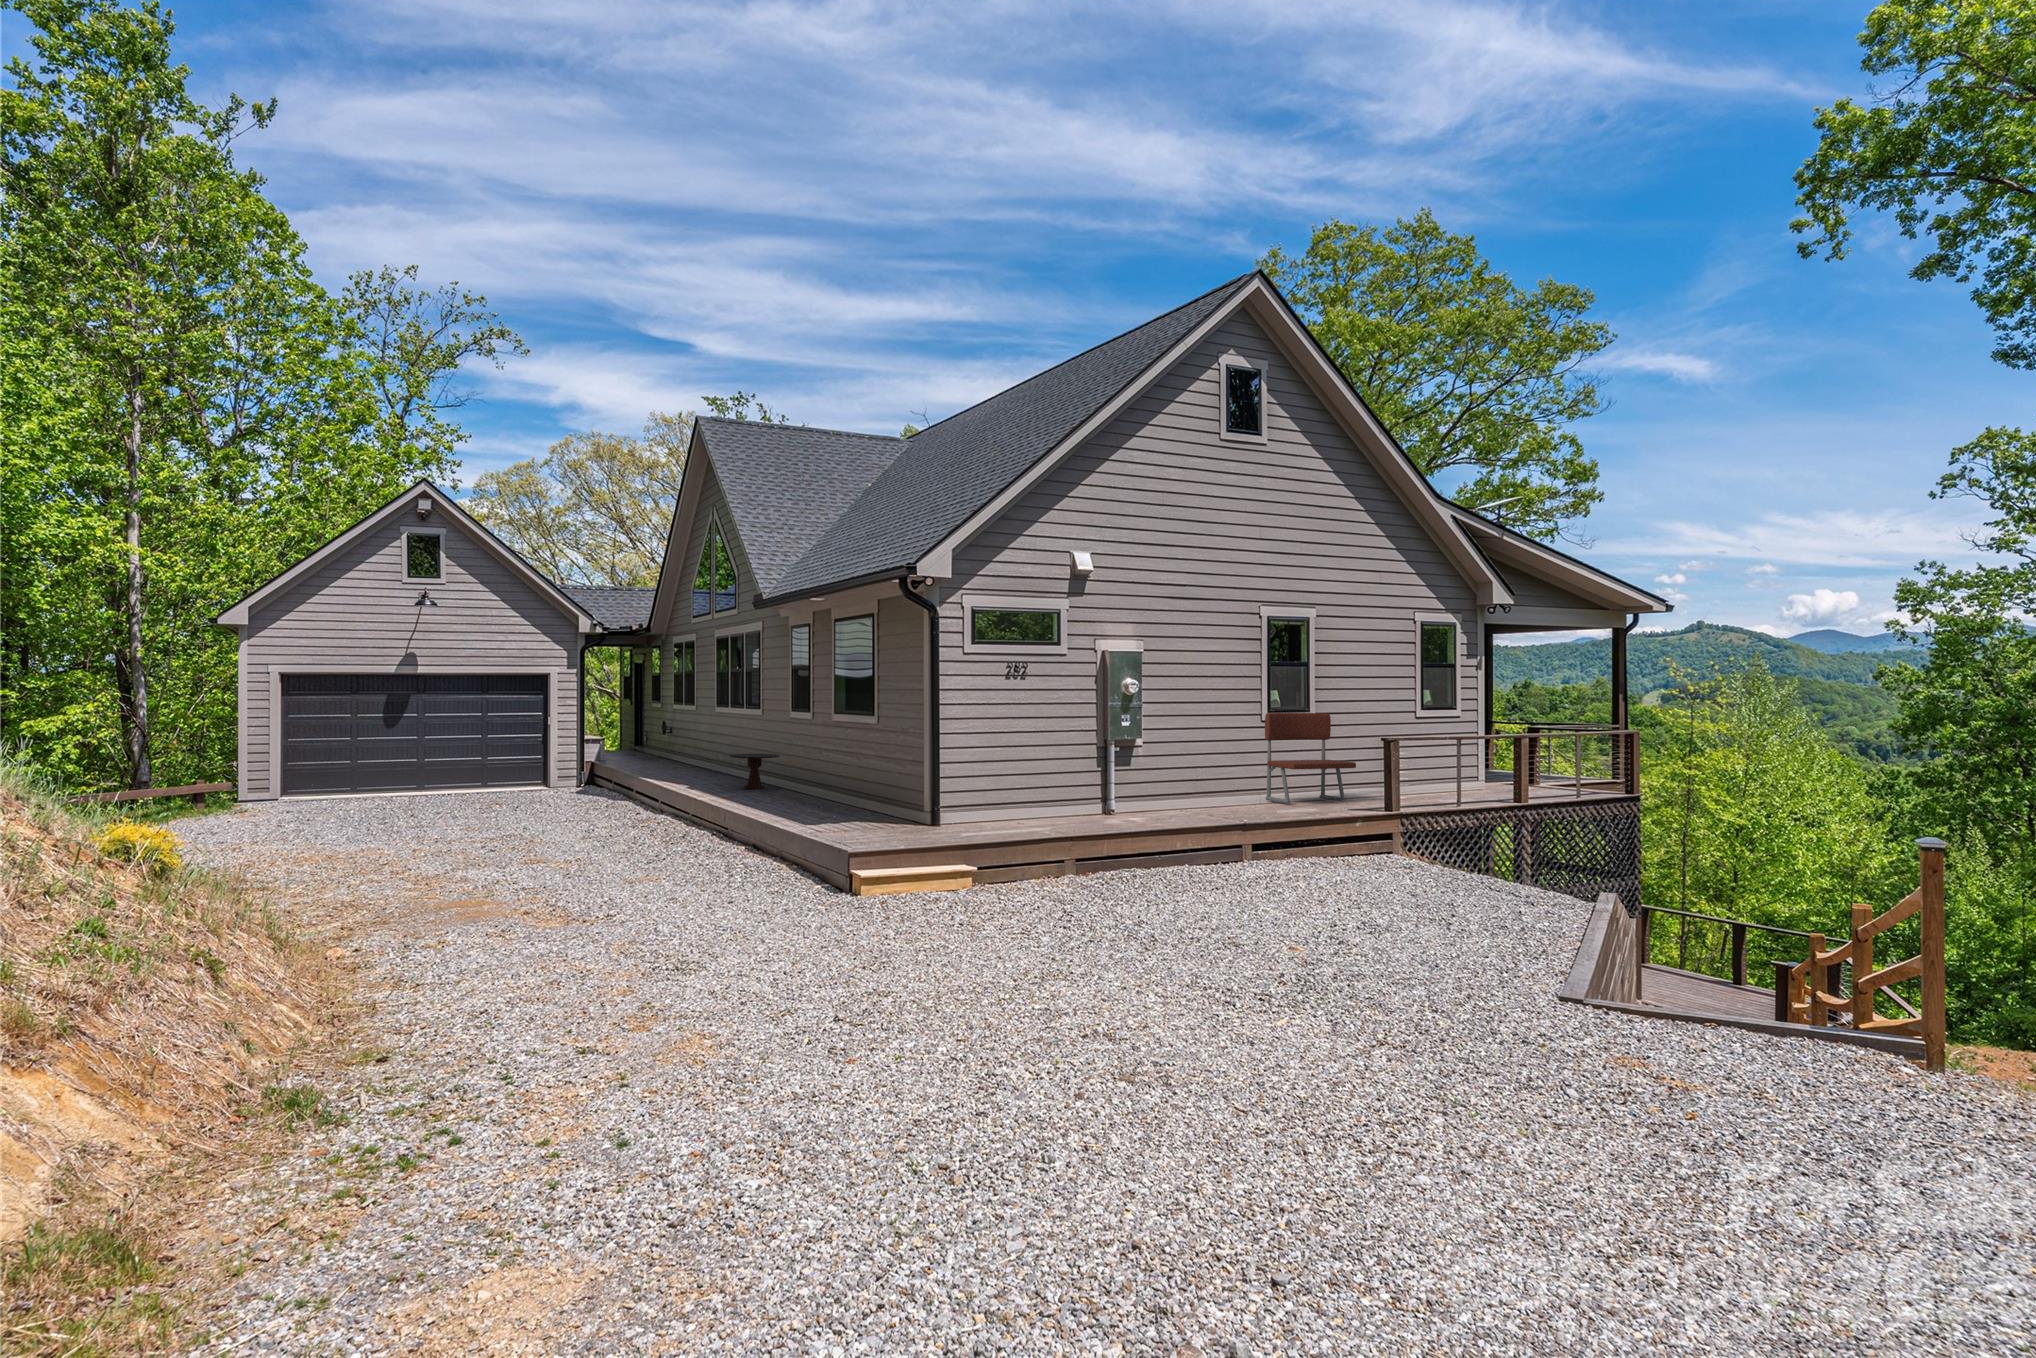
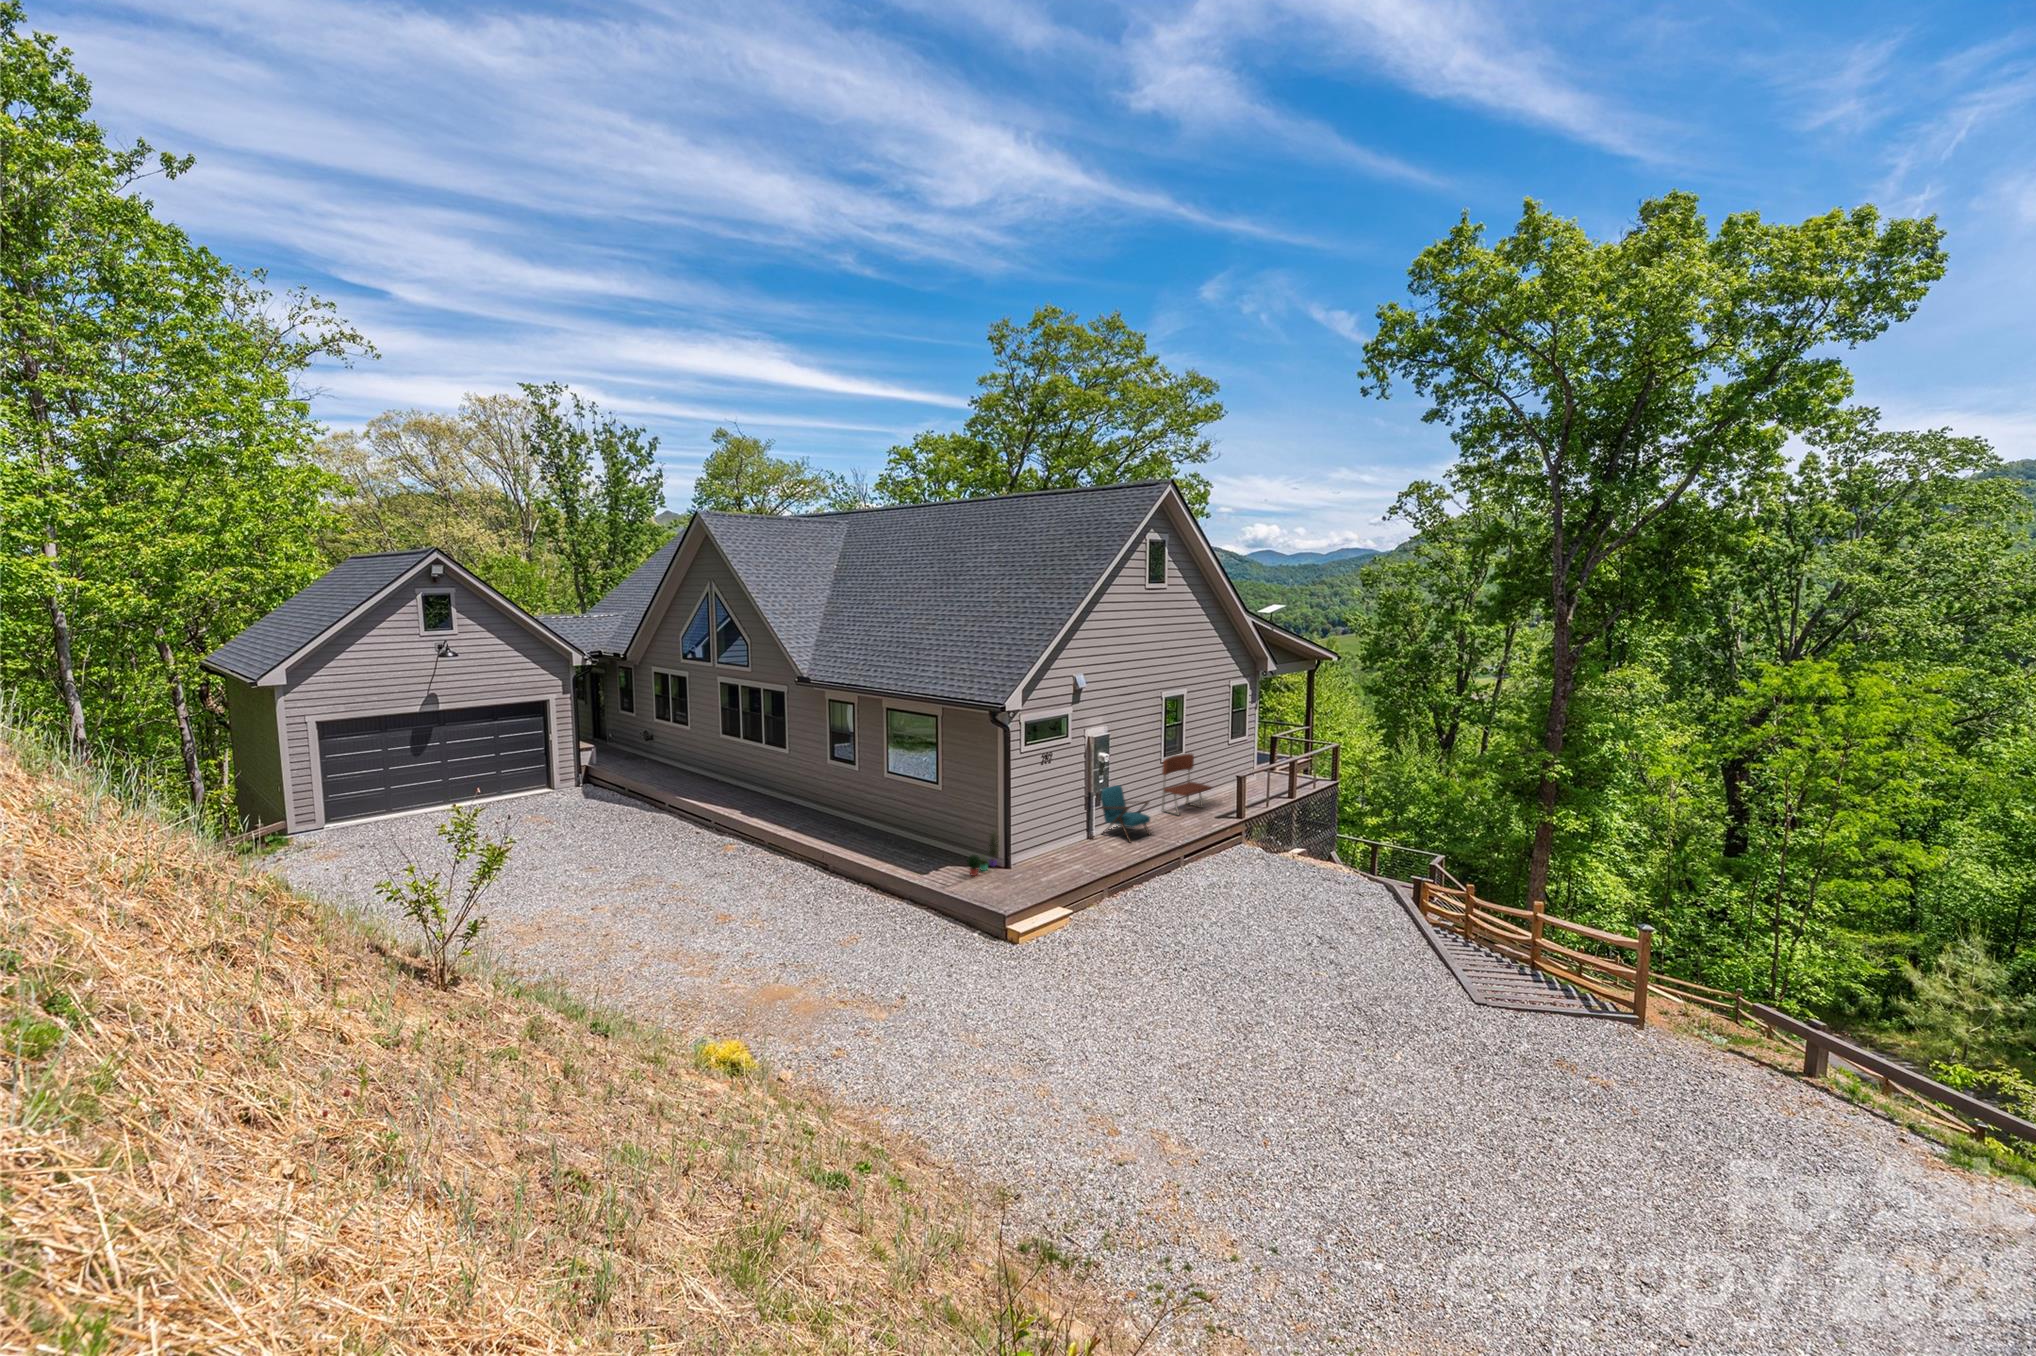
armchair: none [1129,739,1212,819] -> present [1101,785,1150,842]
side table: present [730,754,780,789] -> none [771,779,807,809]
potted plant: none [859,771,927,832] -> present [967,832,998,876]

